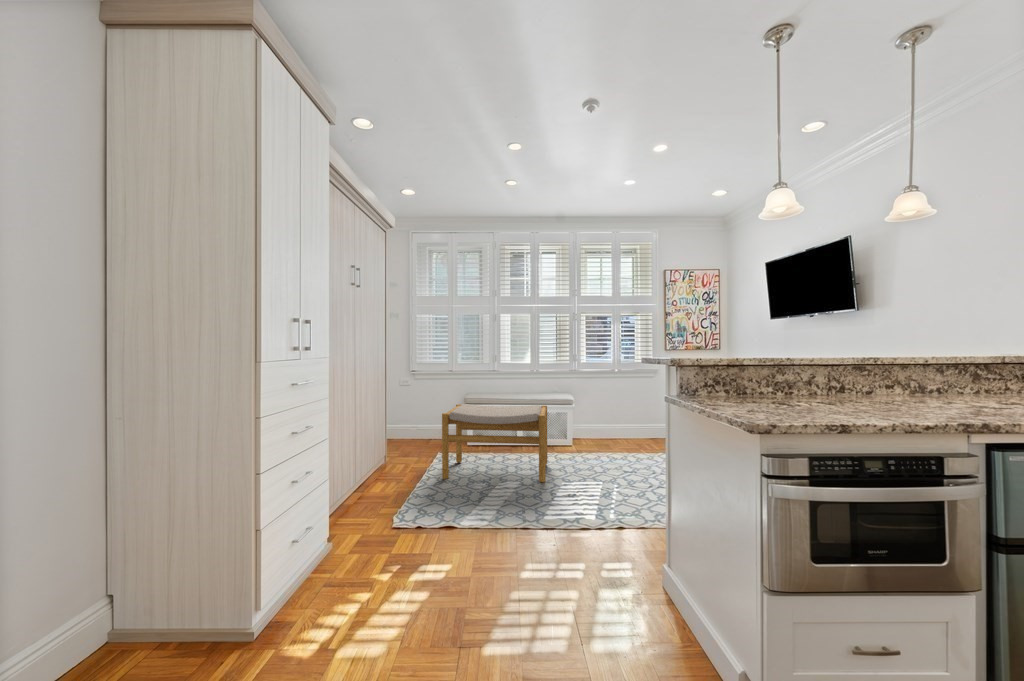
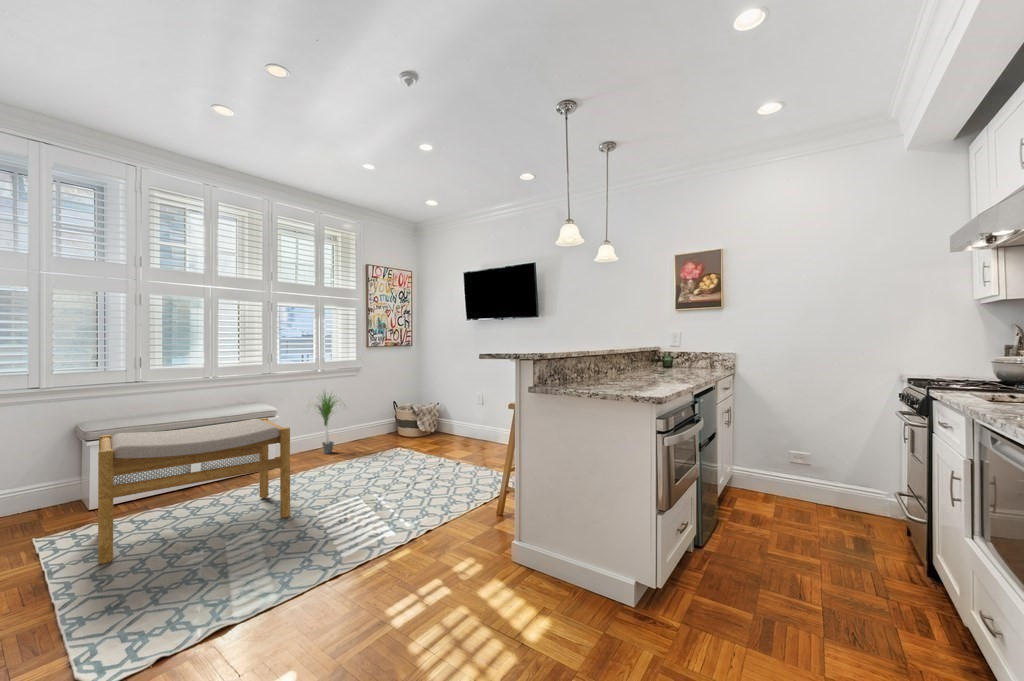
potted plant: none [599,383,639,443] -> present [316,393,337,454]

